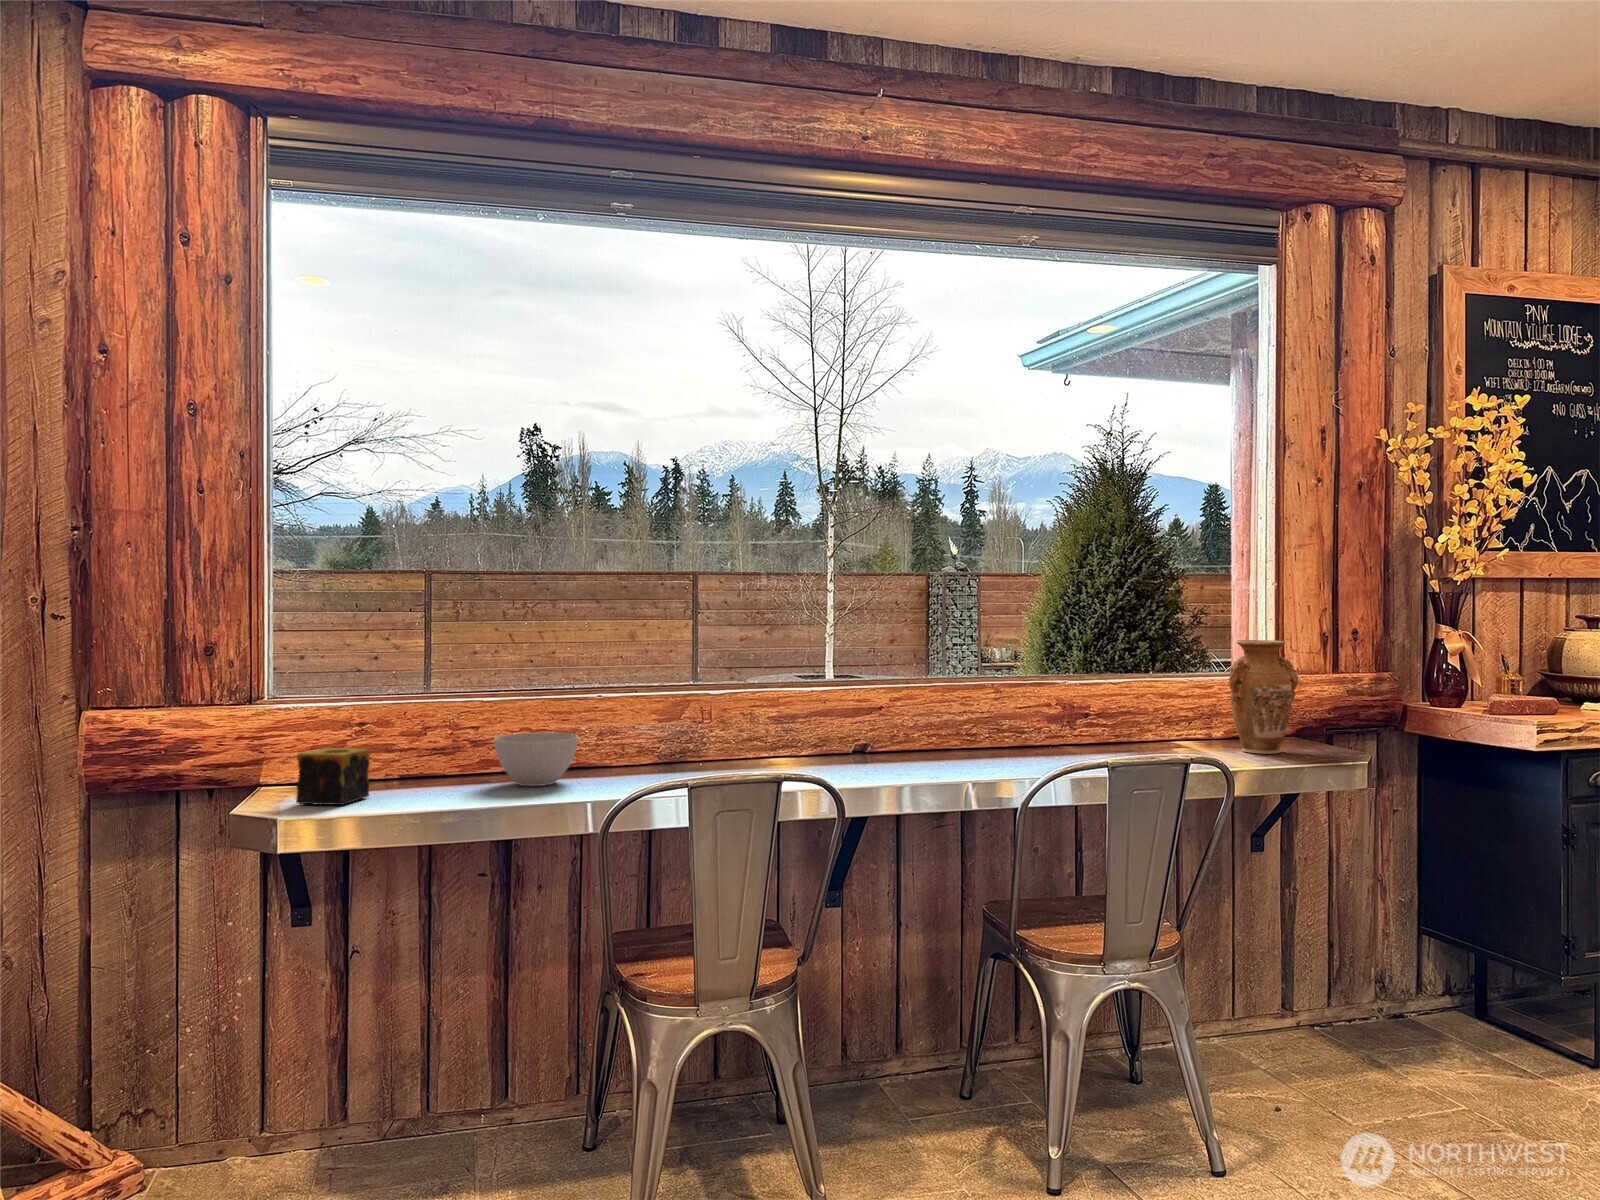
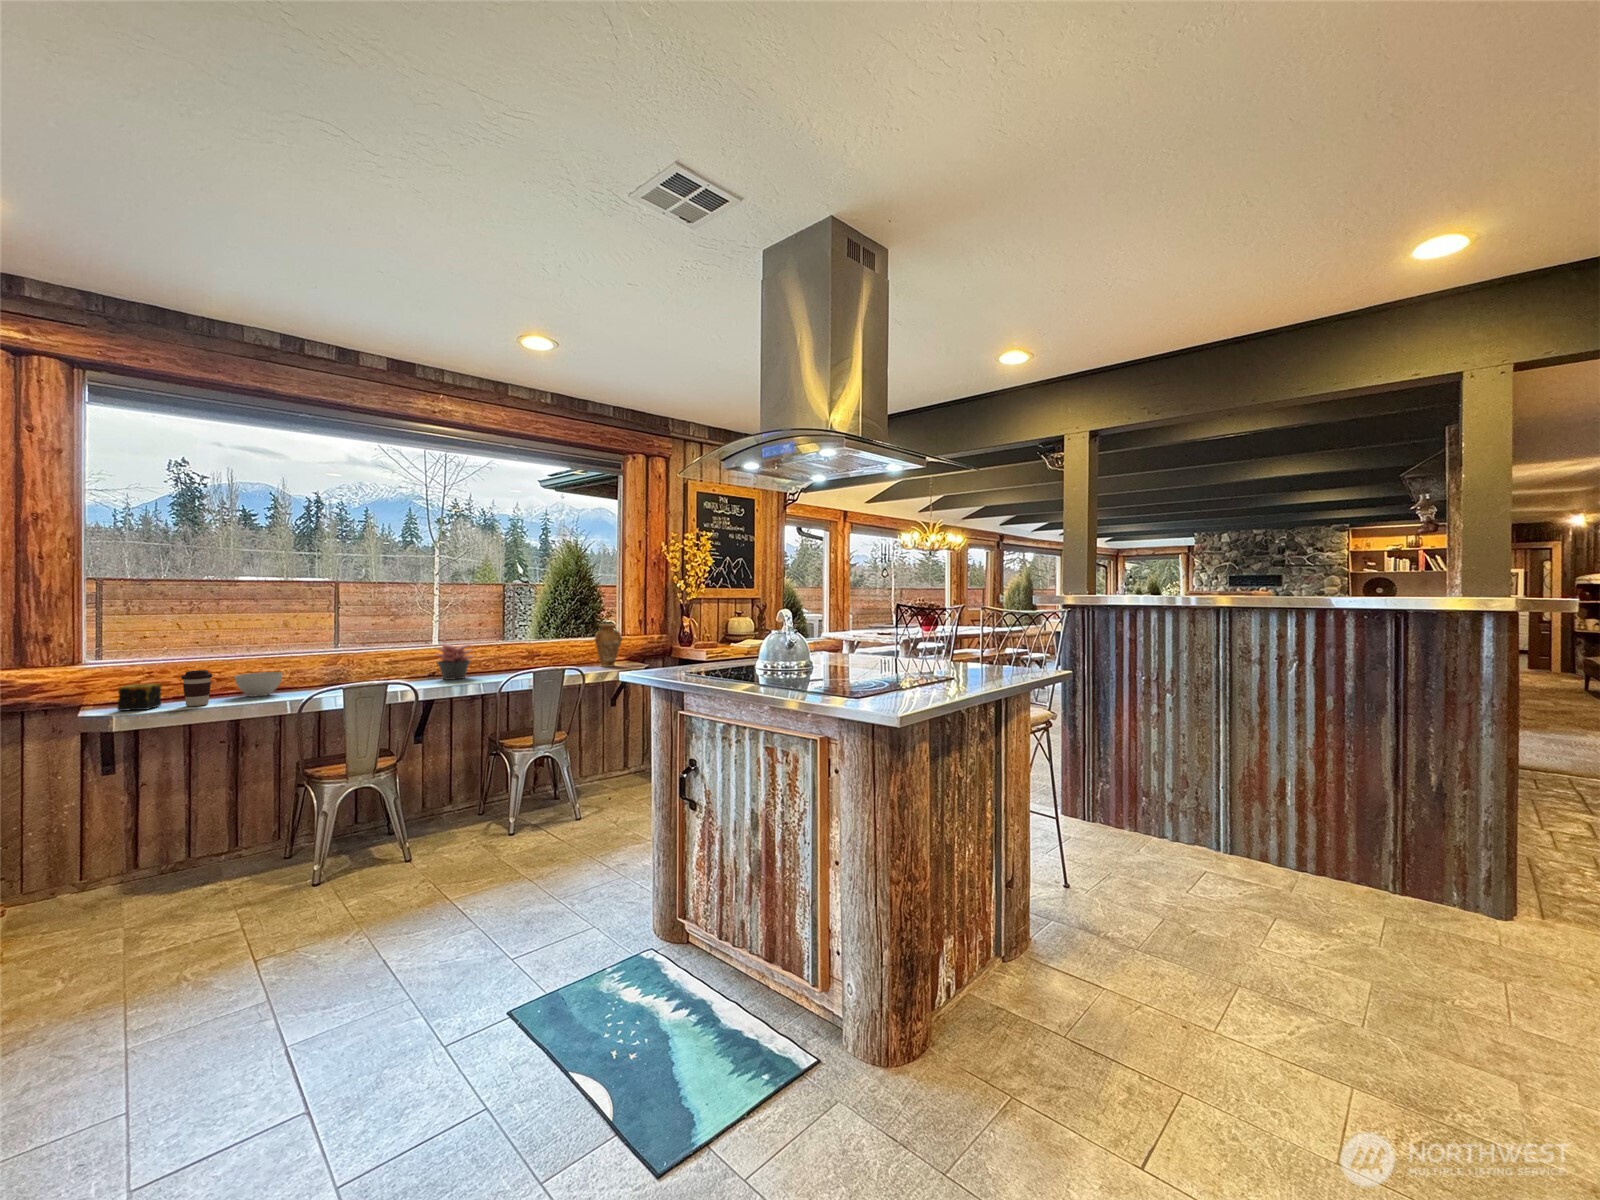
succulent plant: none [867,679,952,769] -> present [435,643,472,680]
coffee cup: none [399,724,451,803] -> present [181,670,212,706]

